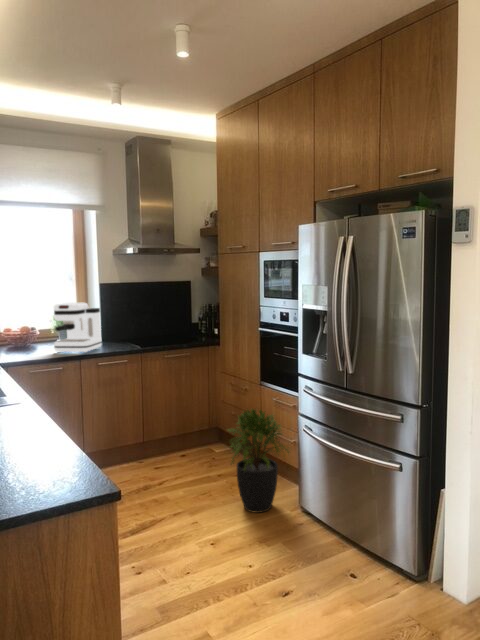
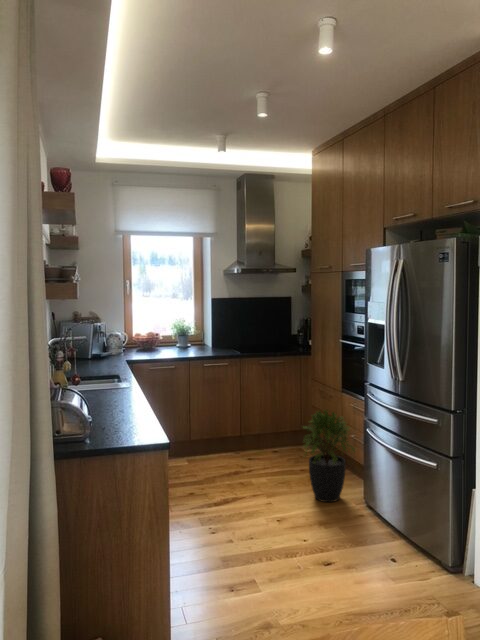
coffee maker: present [53,303,101,353] -> none [170,314,209,355]

